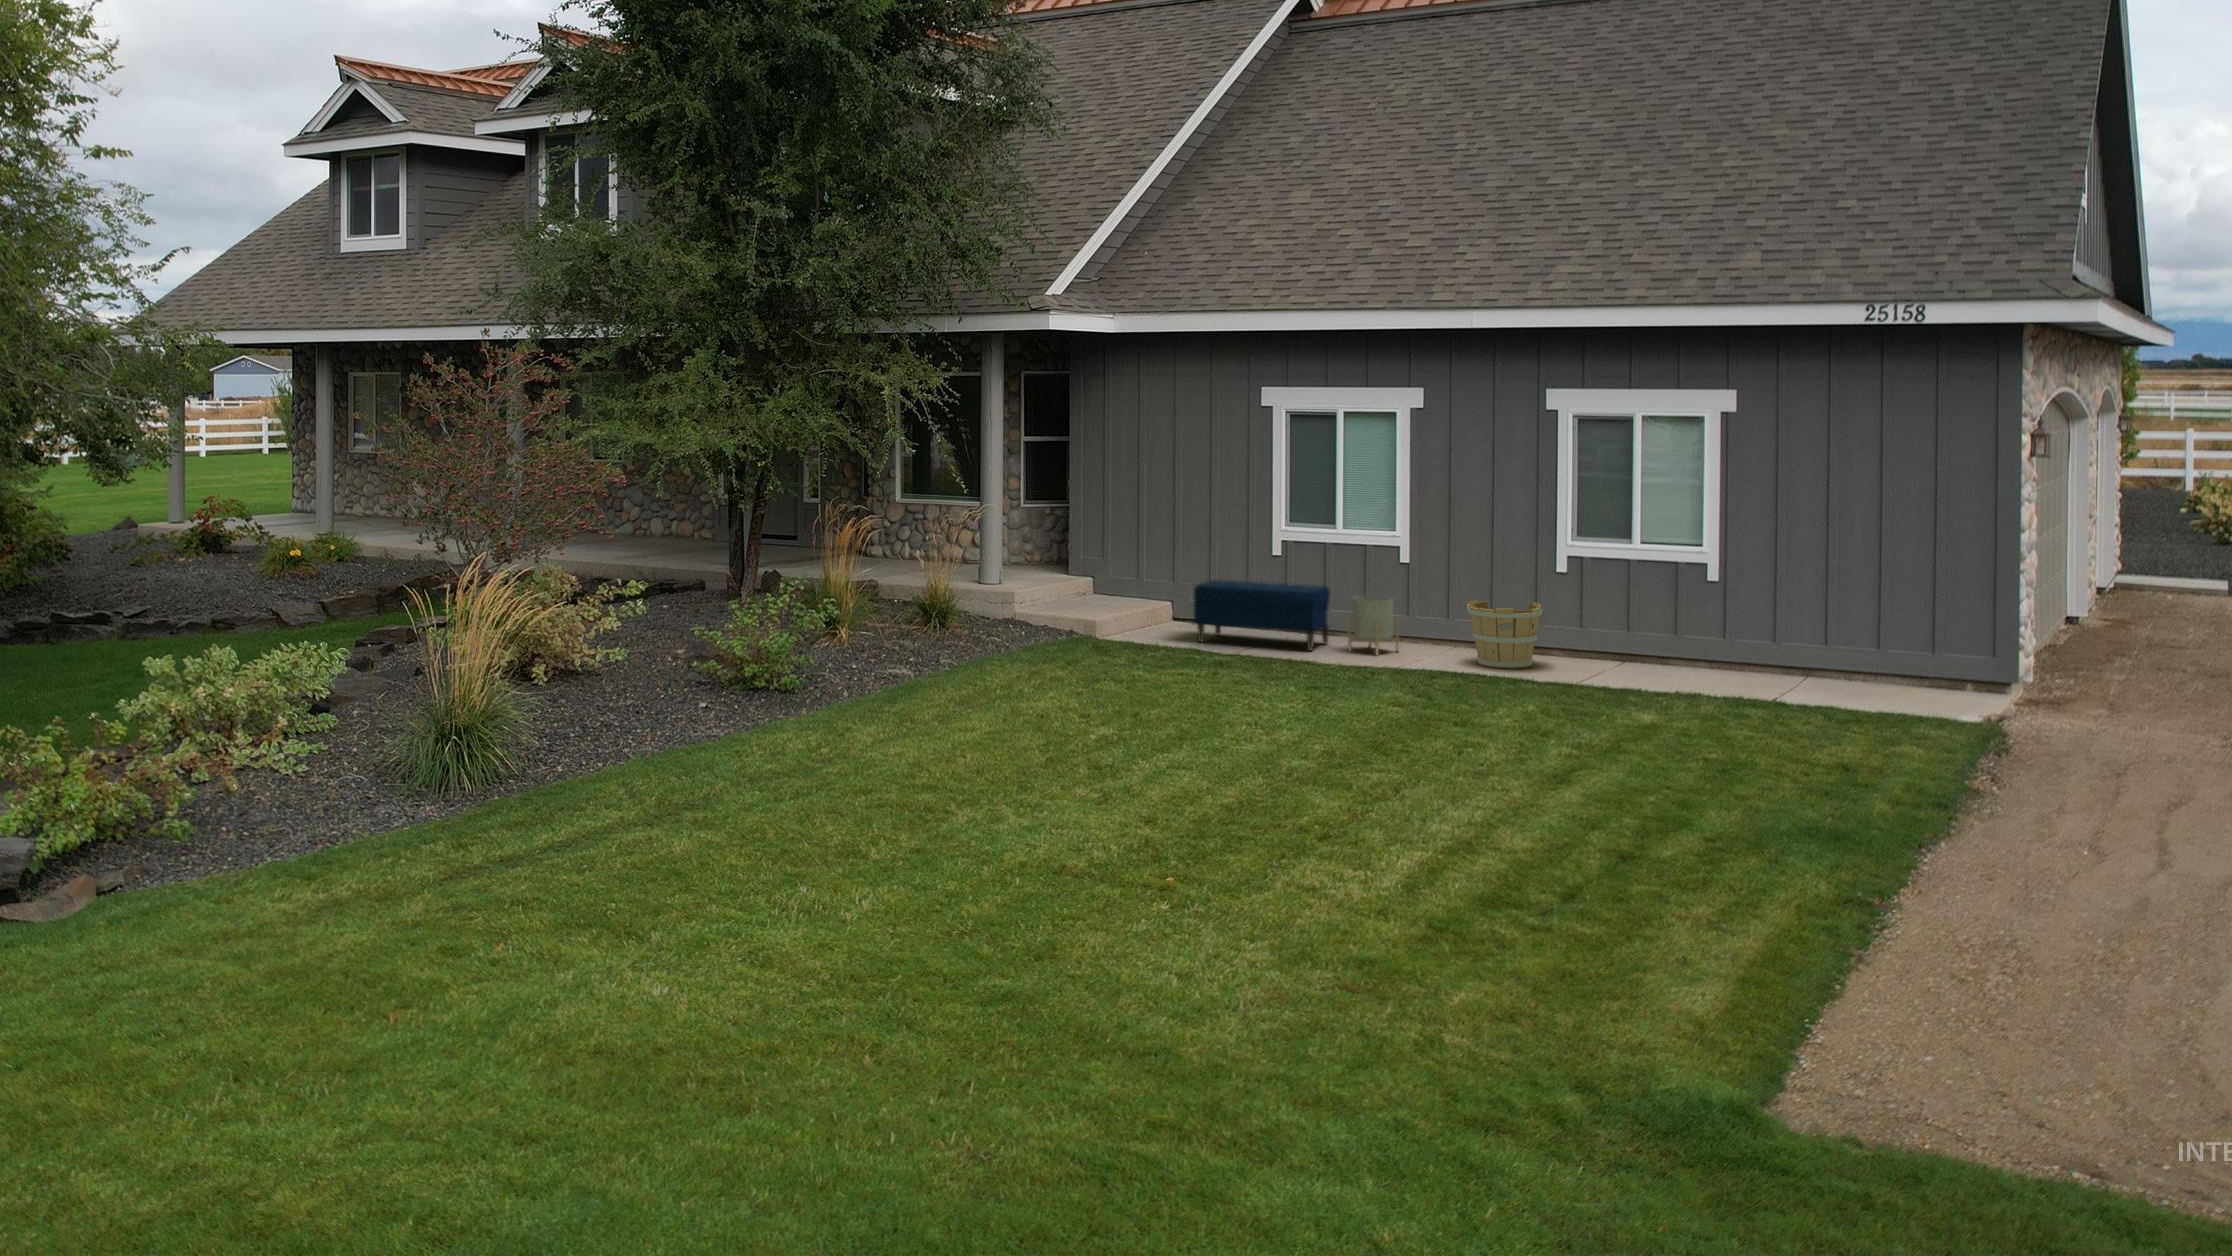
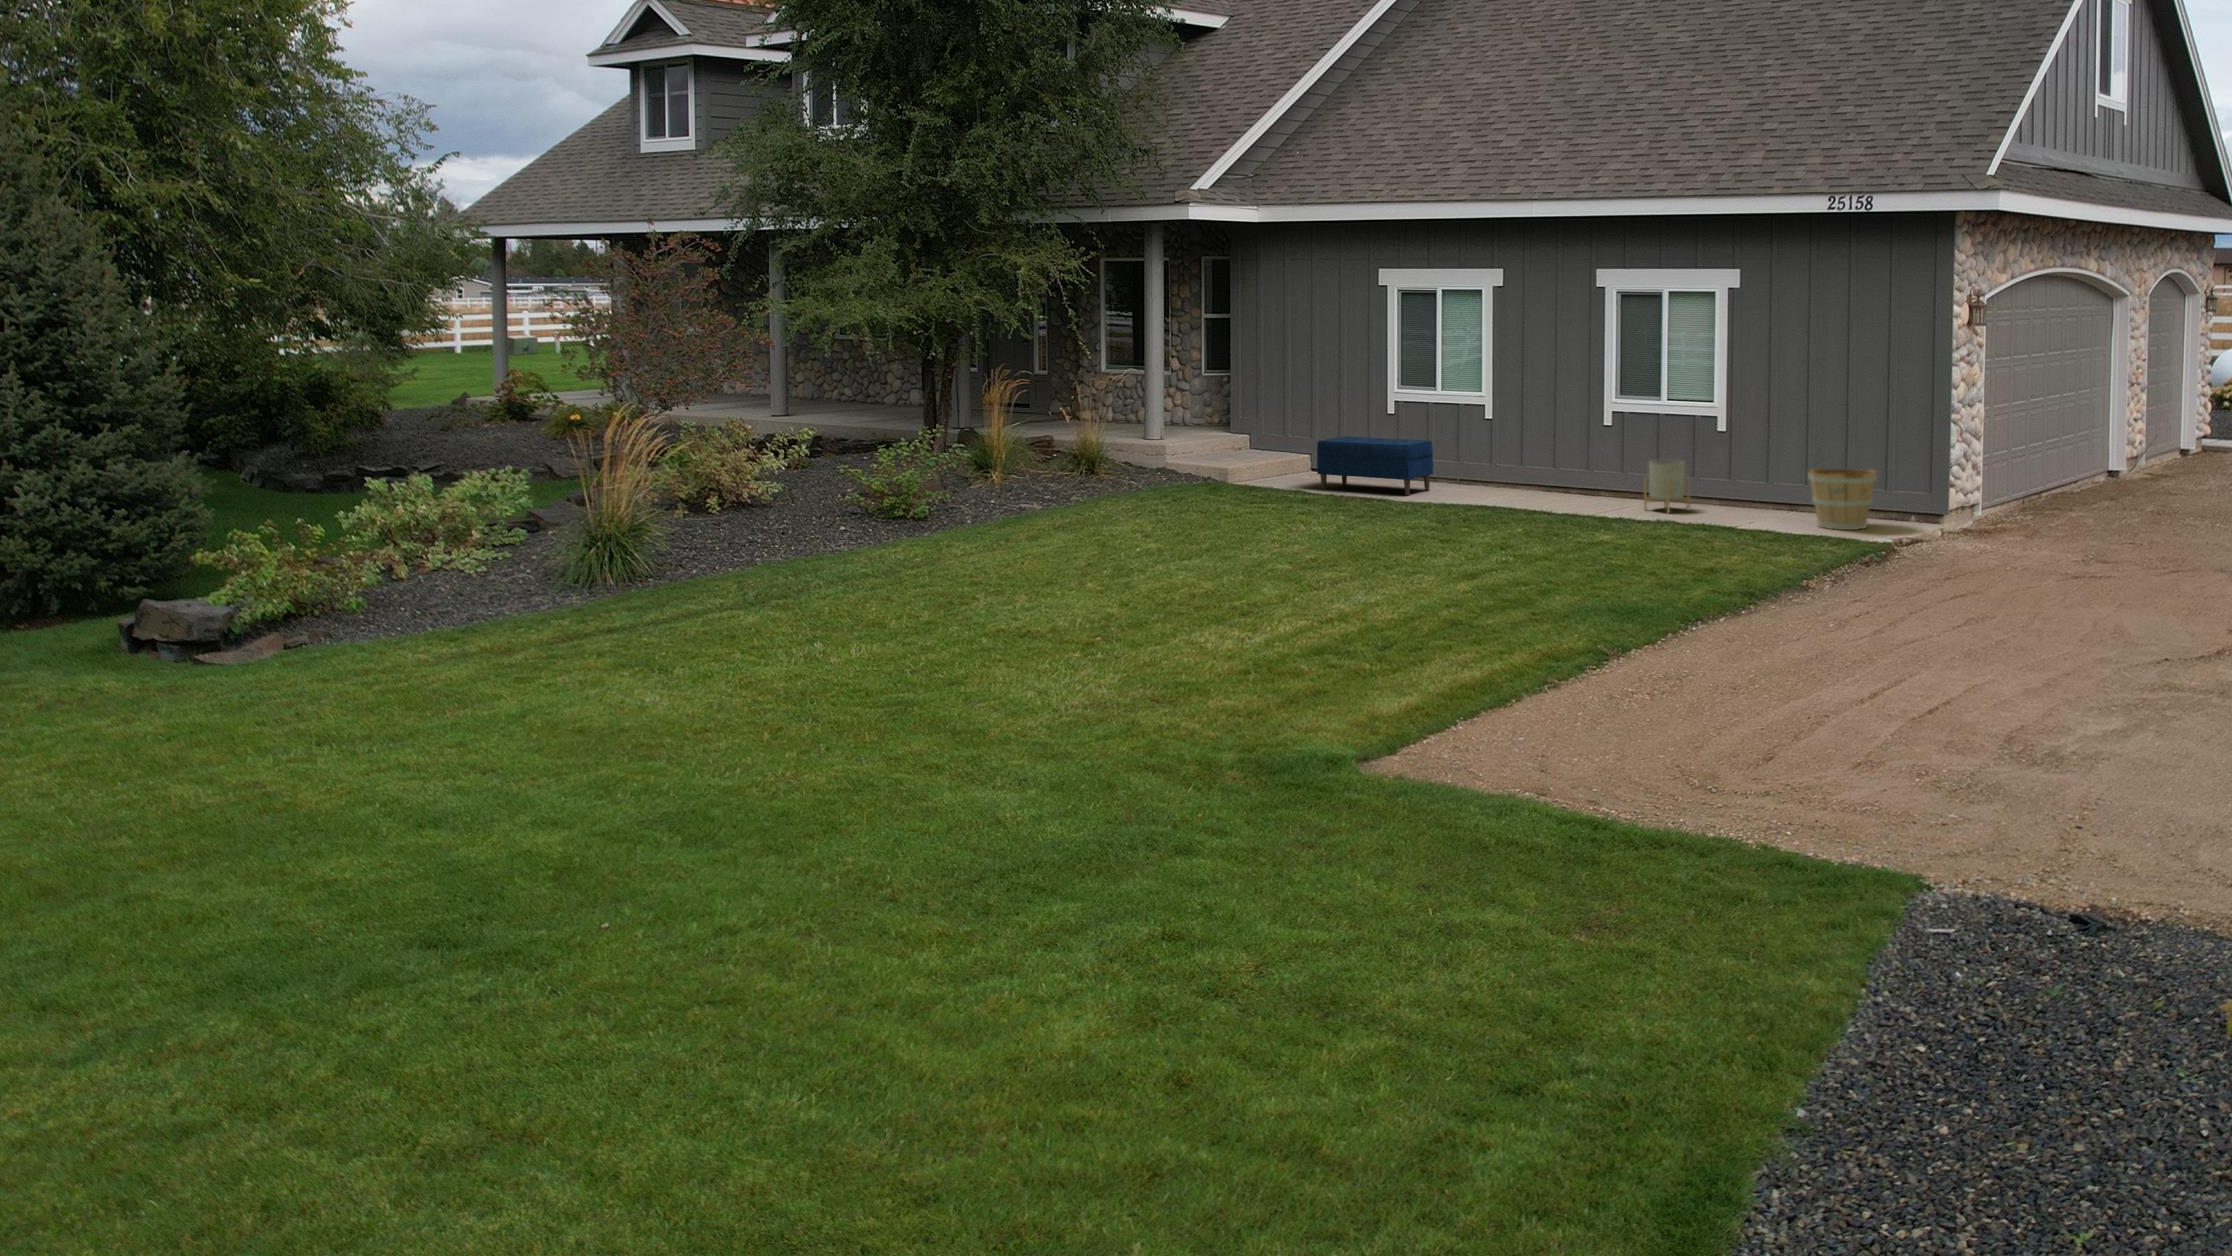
planter: present [1348,596,1399,655] -> present [1644,460,1690,512]
wooden bucket: present [1467,600,1542,669] -> present [1808,468,1877,530]

